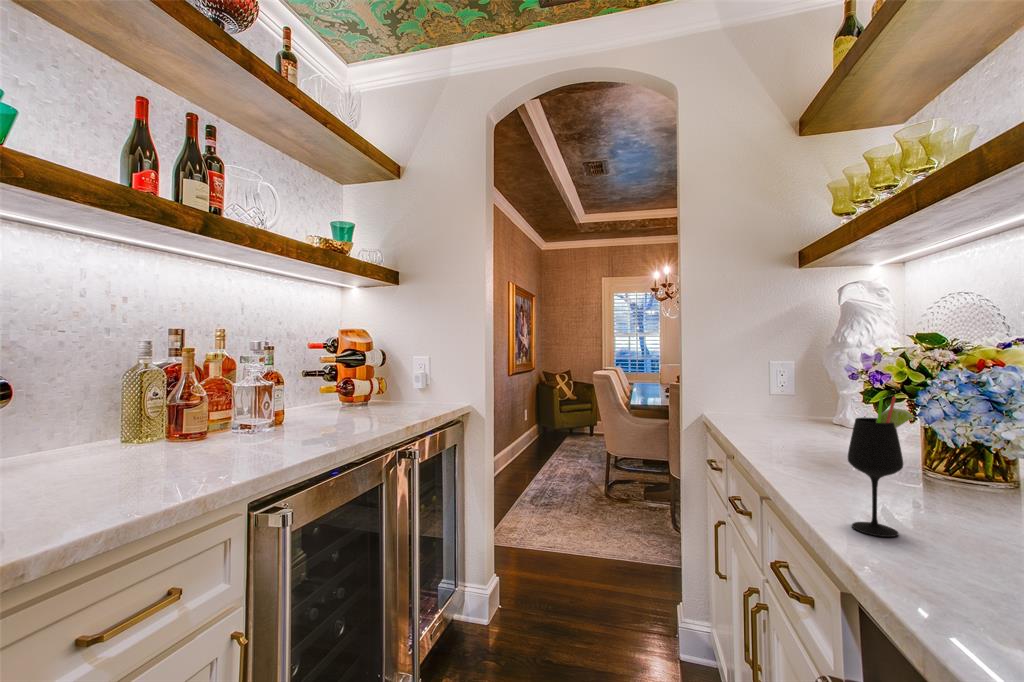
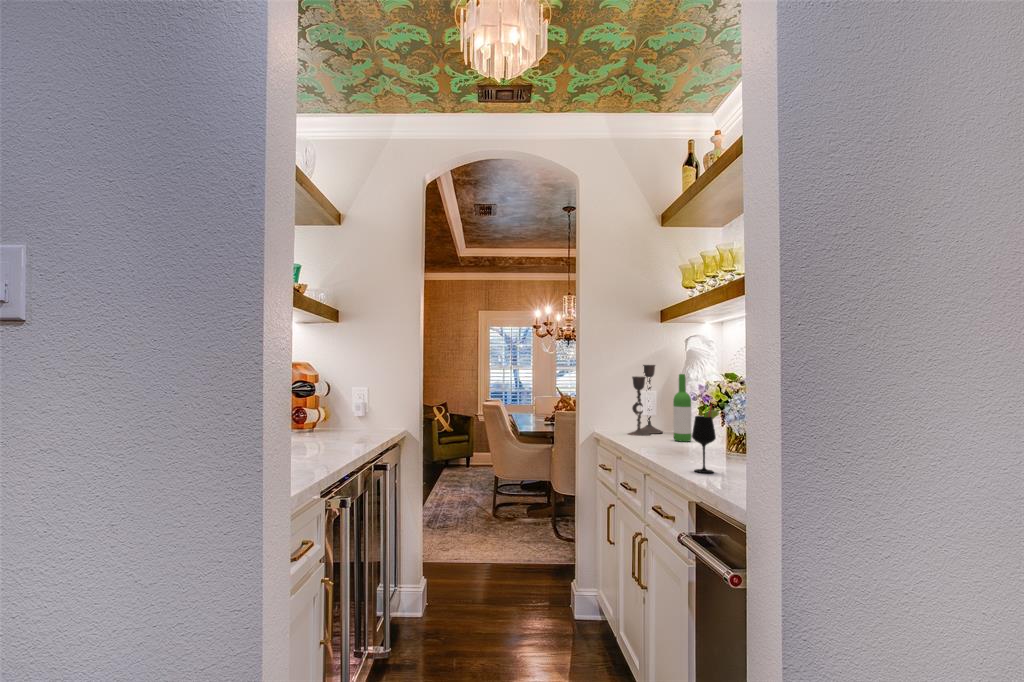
candlestick: none [749,326,806,427] -> present [628,365,663,436]
wine bottle: none [820,338,850,440] -> present [673,374,691,442]

